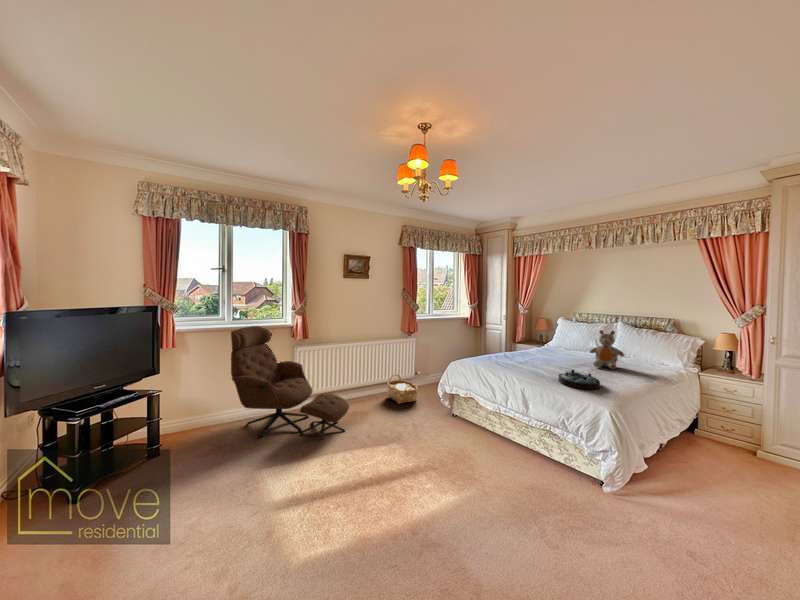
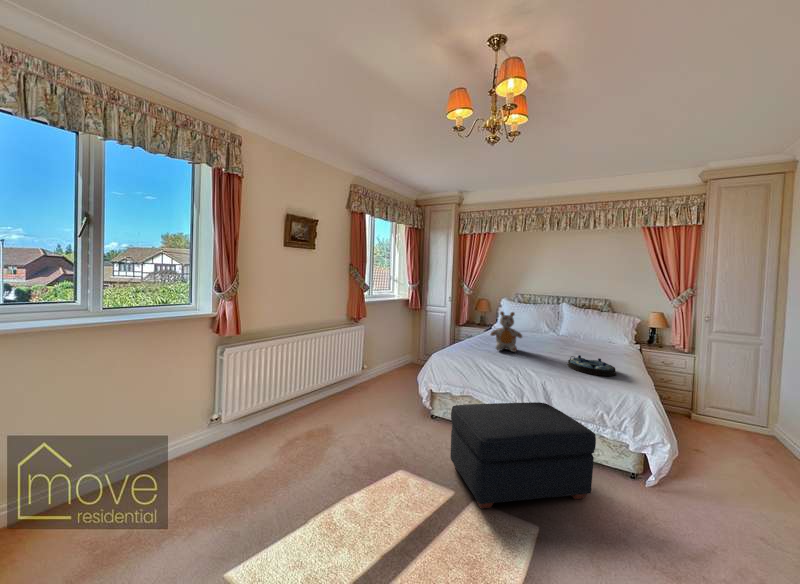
lounge chair: present [231,326,349,439] -> none [122,318,319,502]
stuffed bear: present [590,330,624,369] -> present [490,312,522,352]
woven basket: present [387,374,418,404] -> none [338,372,379,410]
ottoman: none [428,401,536,491] -> present [450,402,596,509]

